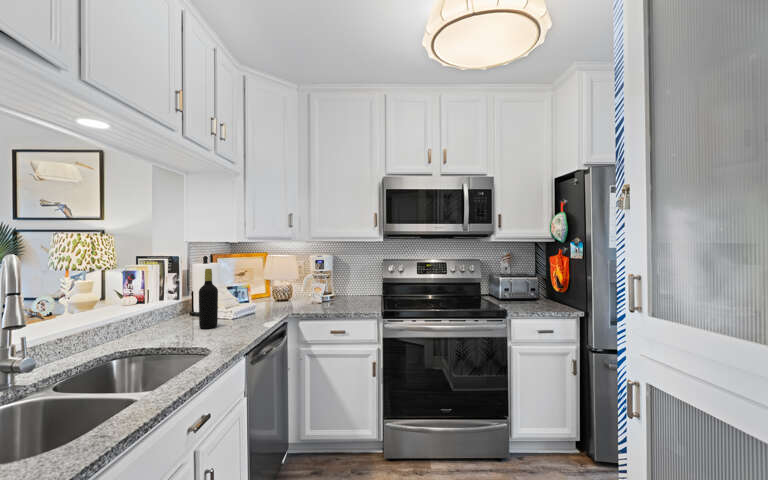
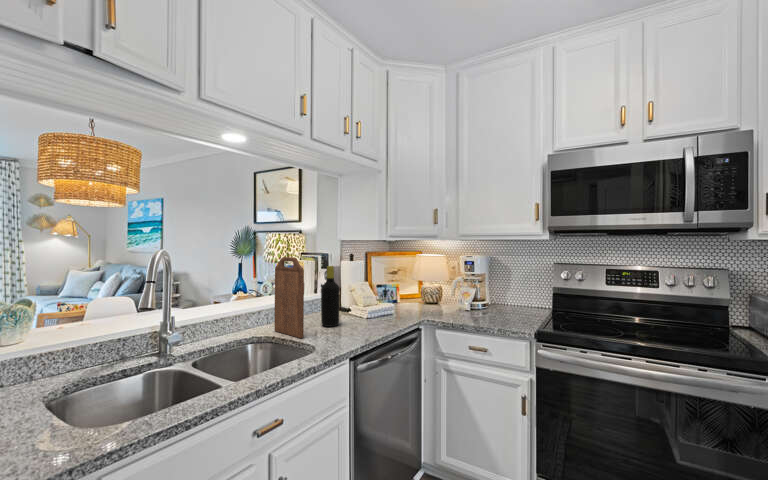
cutting board: none [155,261,198,339] -> present [275,257,304,338]

